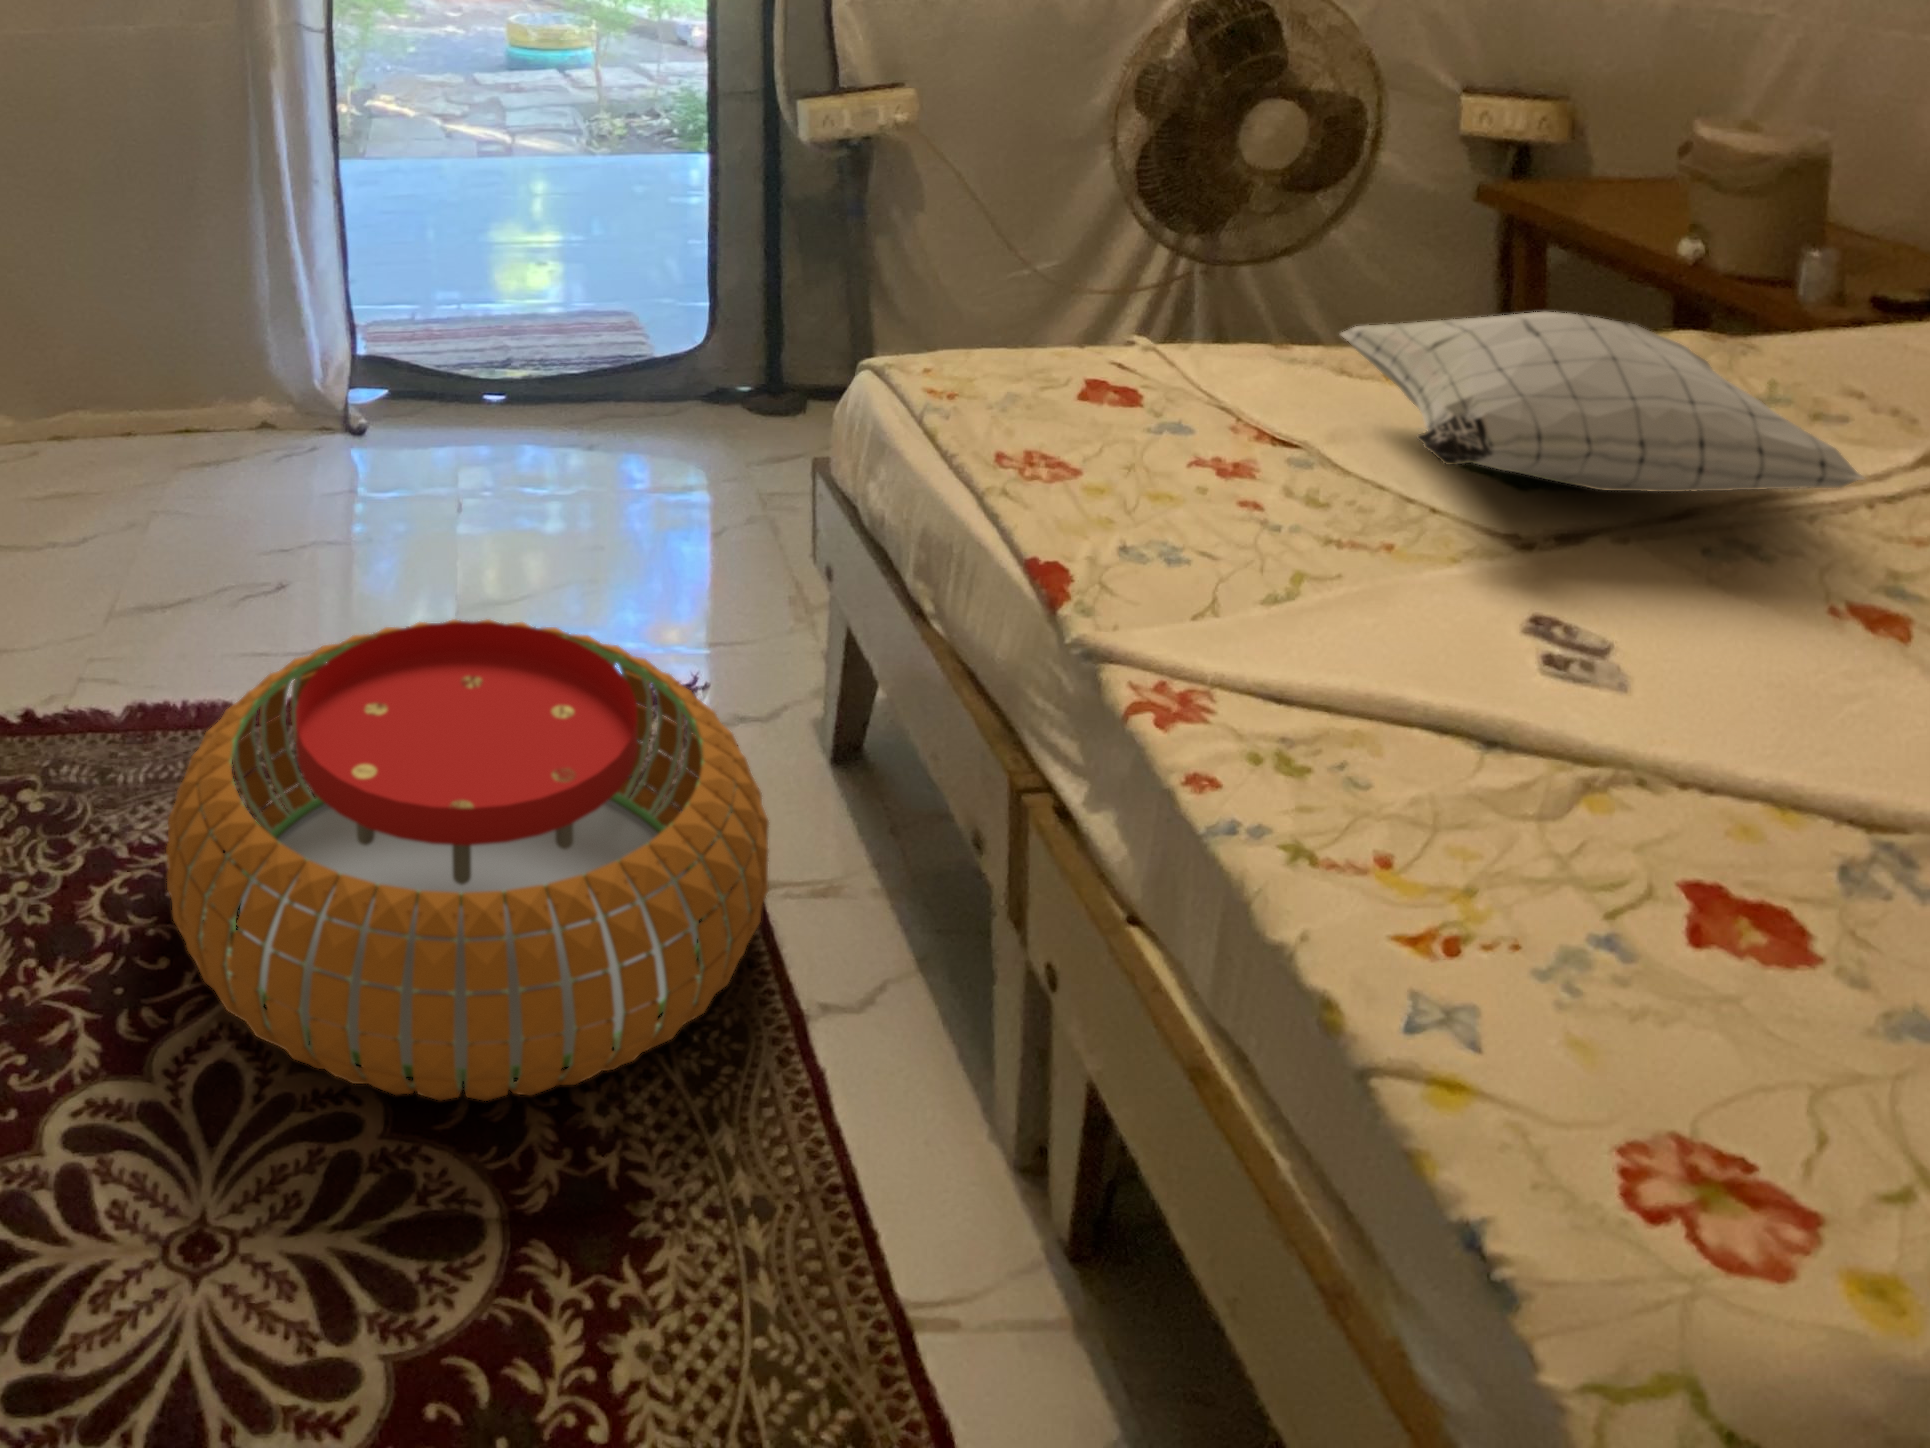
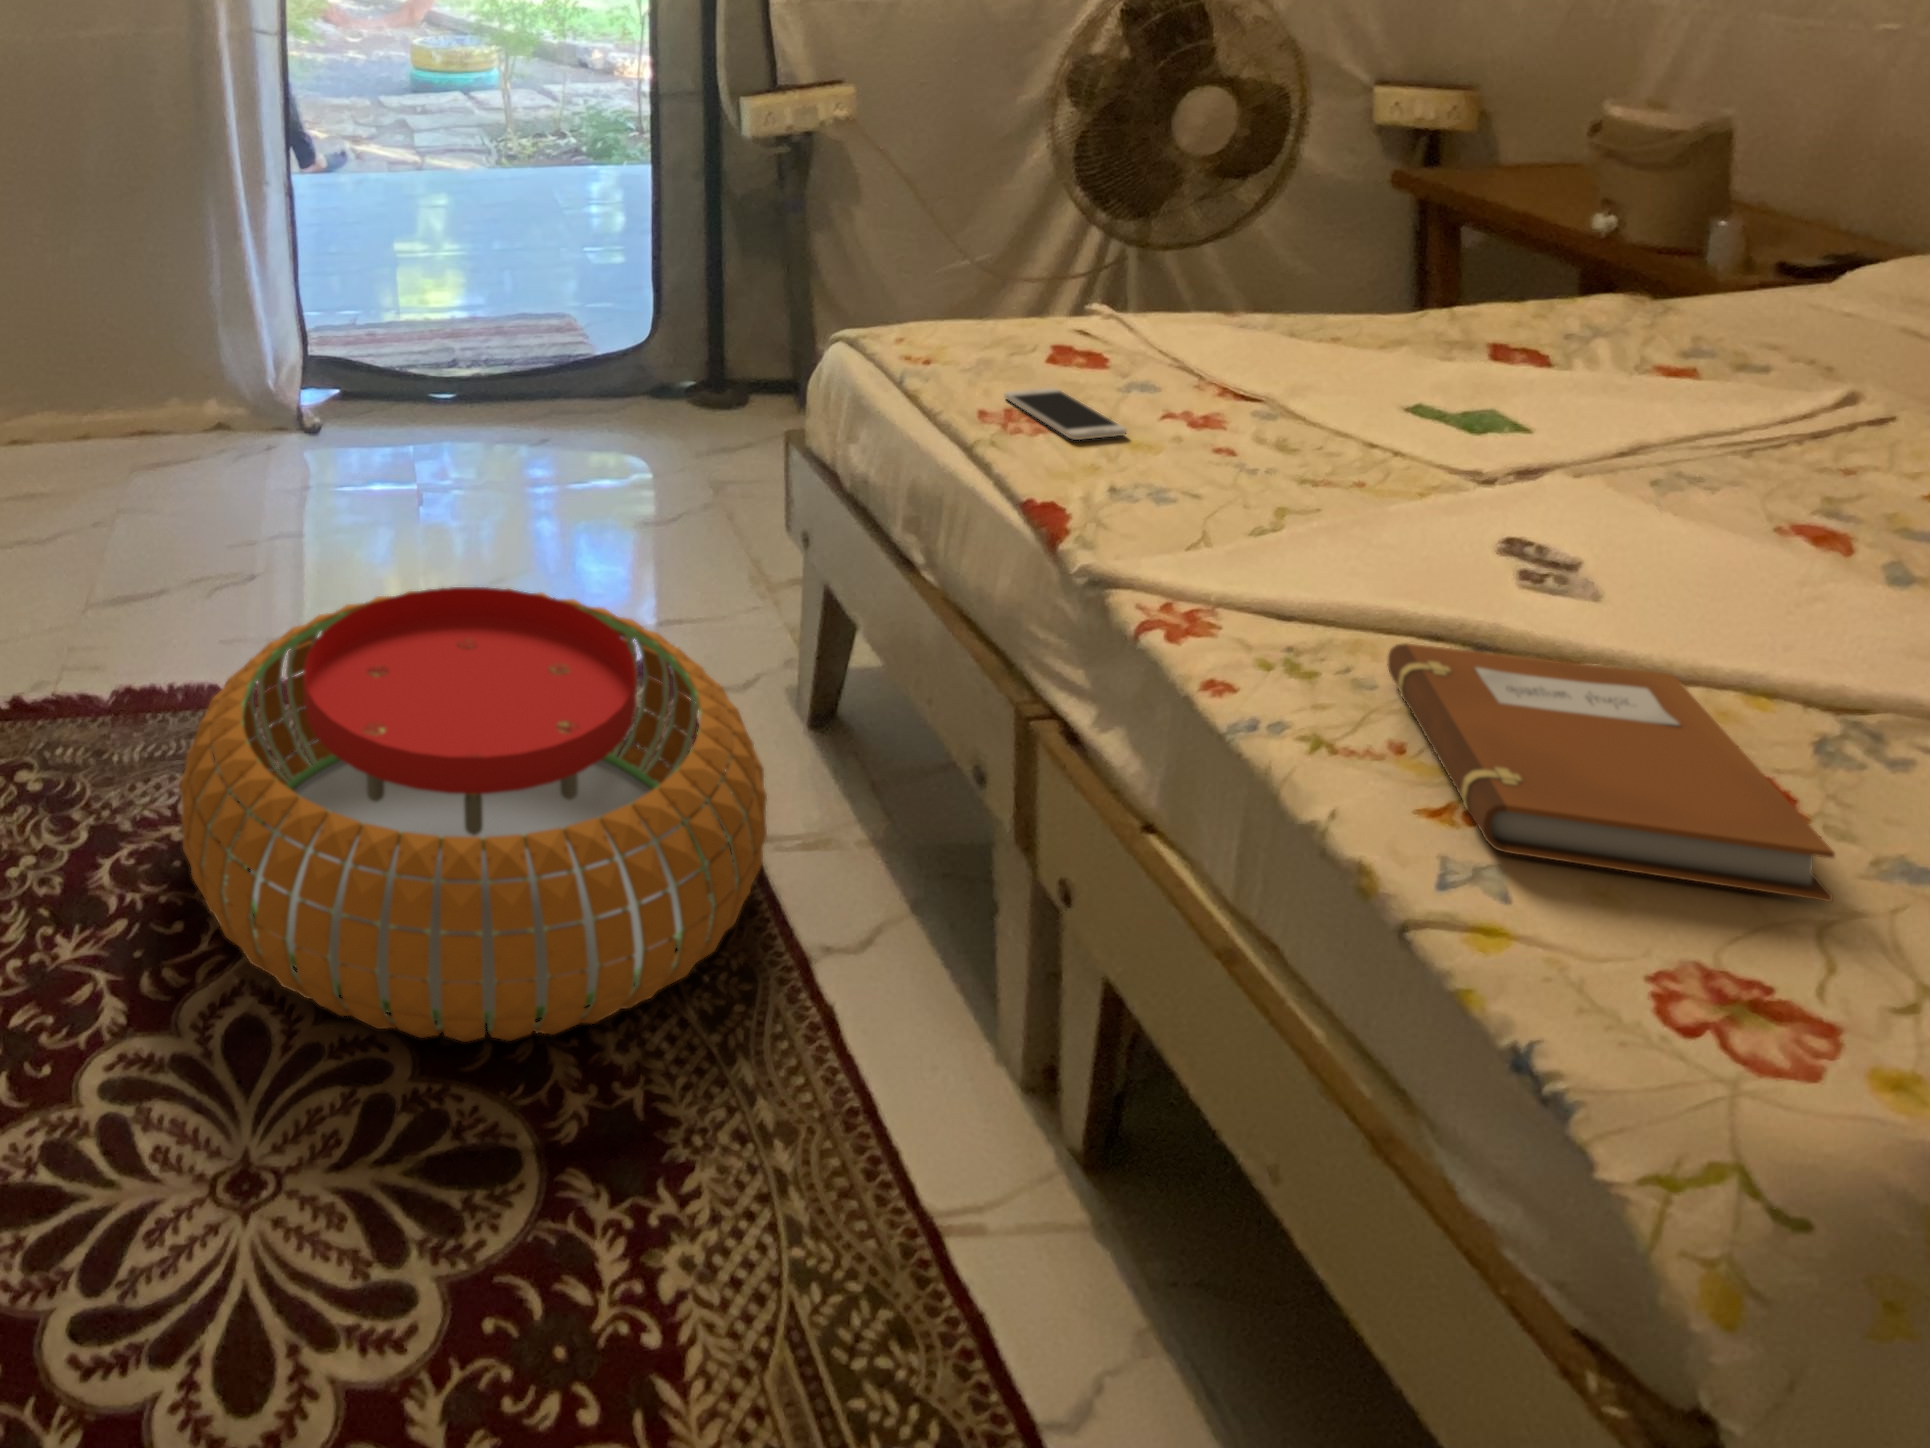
pillow: present [1341,311,1864,492] -> none [1288,261,1803,424]
smartphone: none [1031,433,1152,492] -> present [1005,388,1126,440]
notebook: none [1384,737,1825,1044] -> present [1387,643,1835,902]

